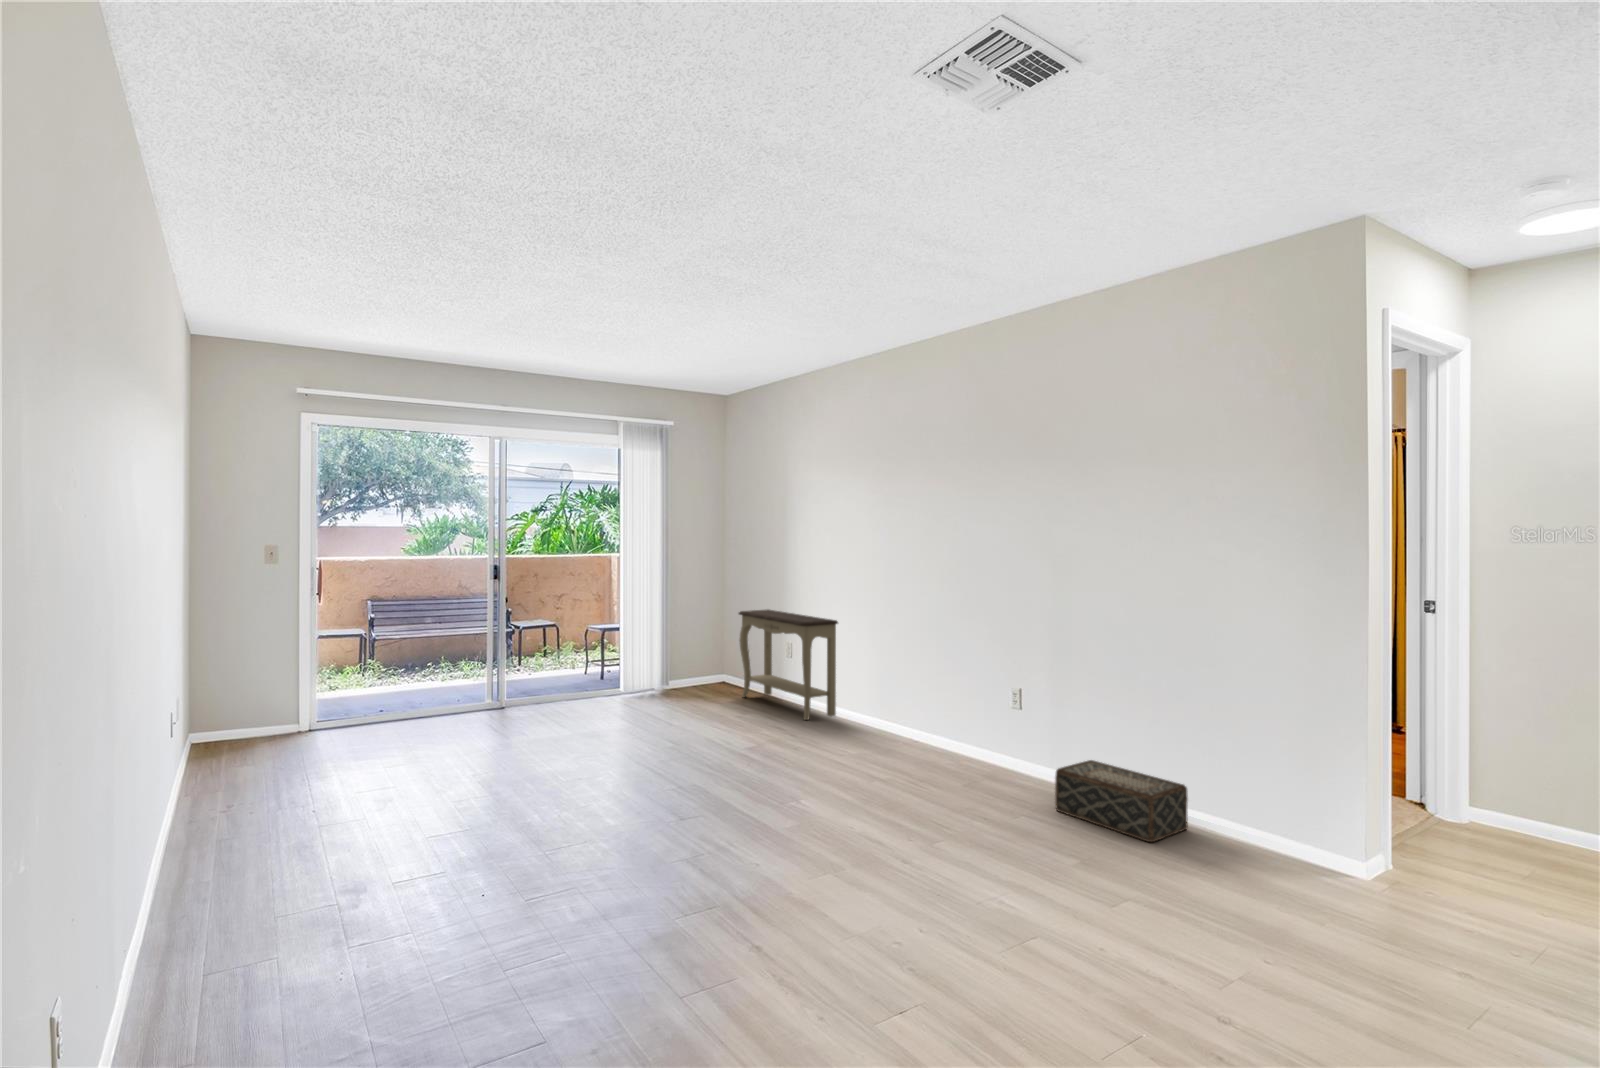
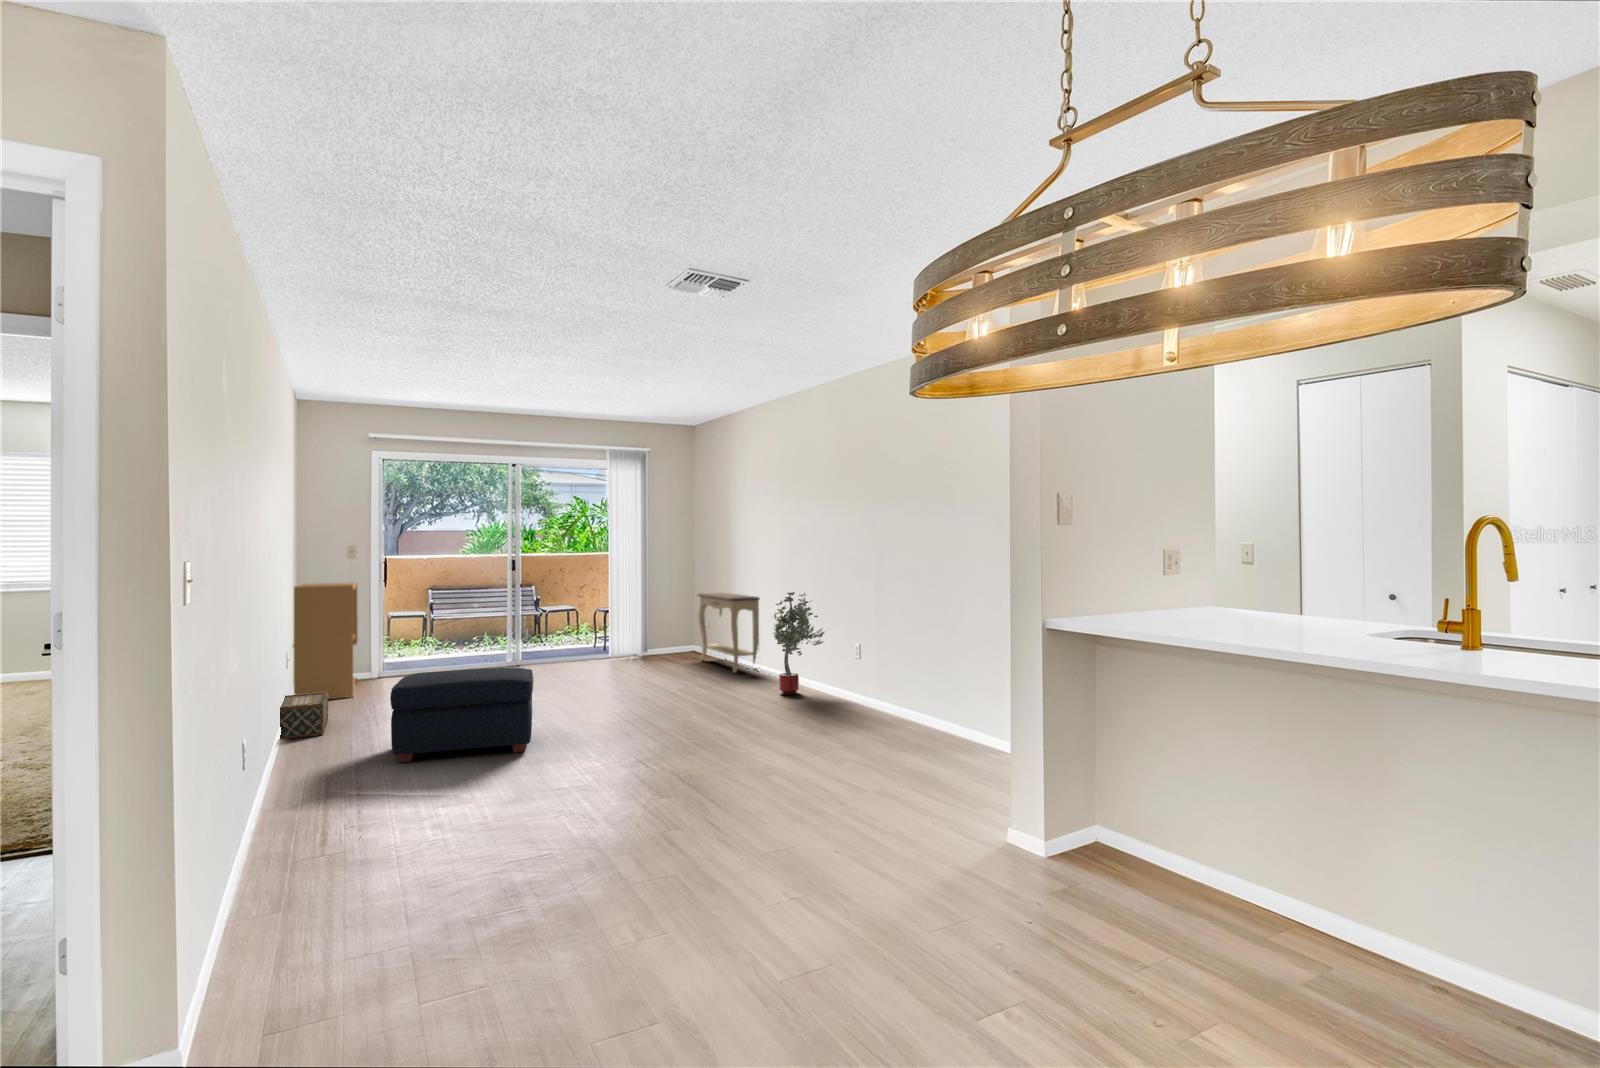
bookshelf: none [189,601,284,787] -> present [293,582,358,699]
potted tree: none [884,623,968,763] -> present [773,592,824,695]
ottoman: none [406,759,637,949] -> present [390,668,533,762]
woven basket: present [1055,760,1188,842] -> present [280,692,328,739]

